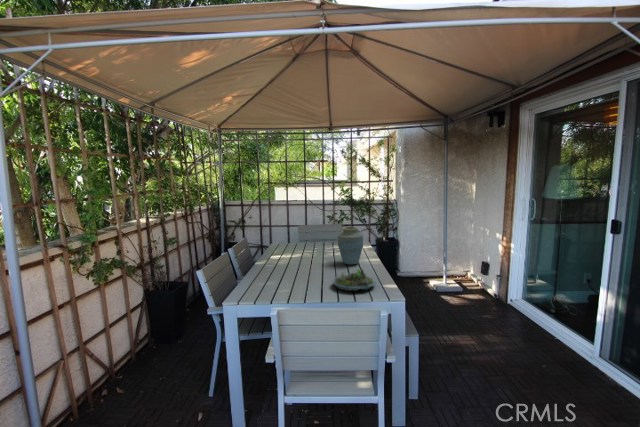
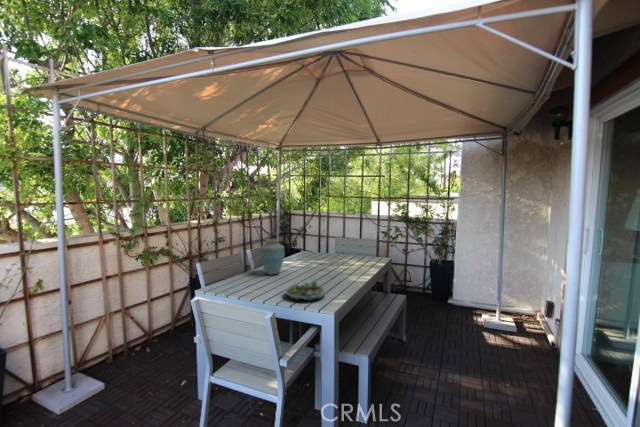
vase: present [338,227,363,264] -> present [260,239,284,275]

